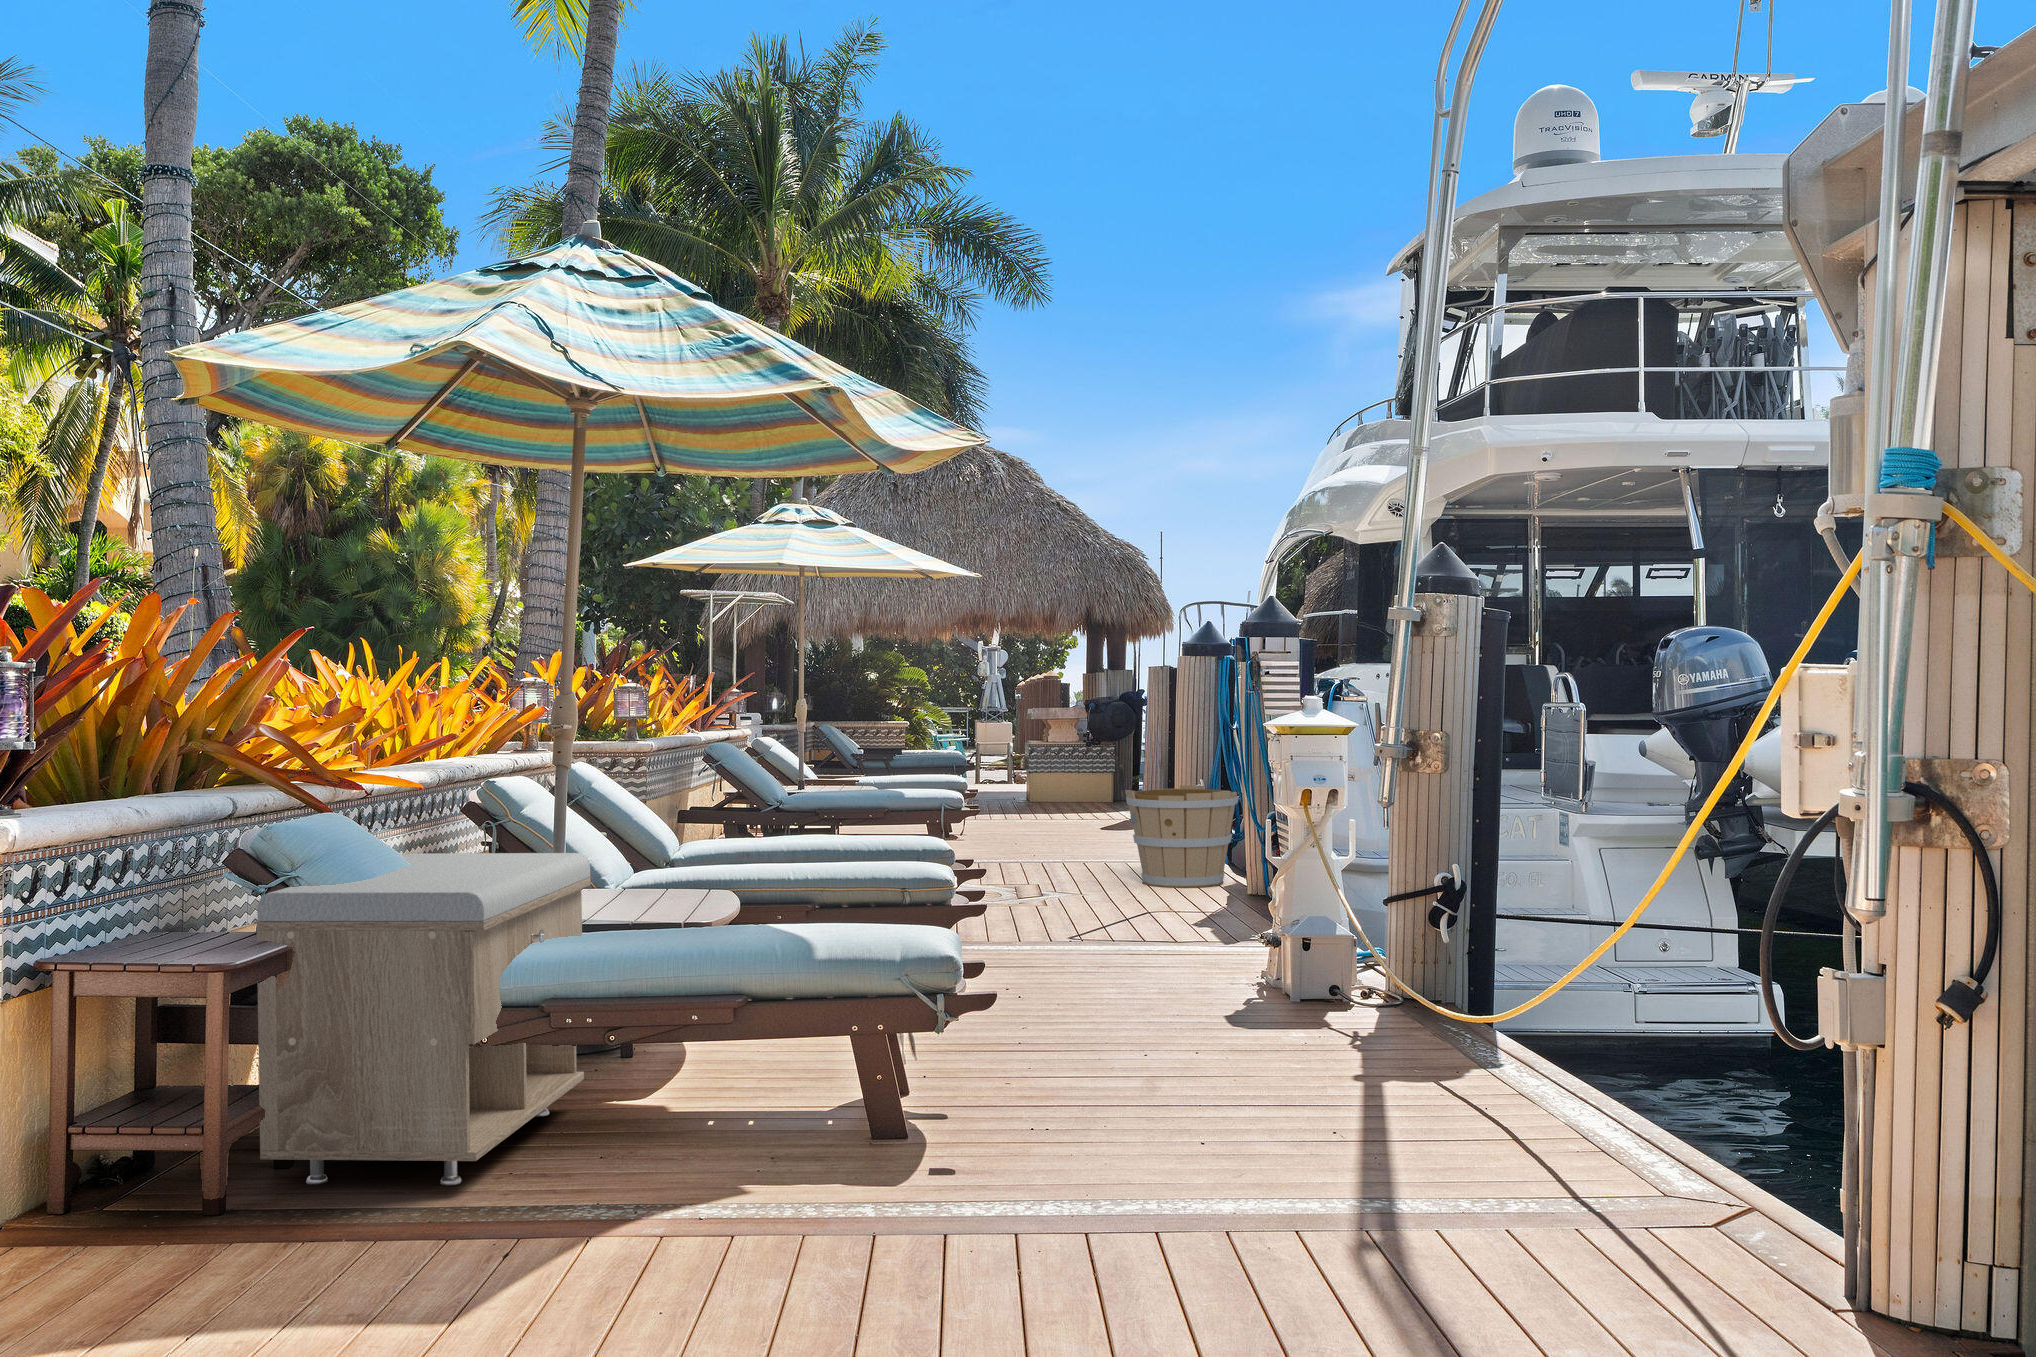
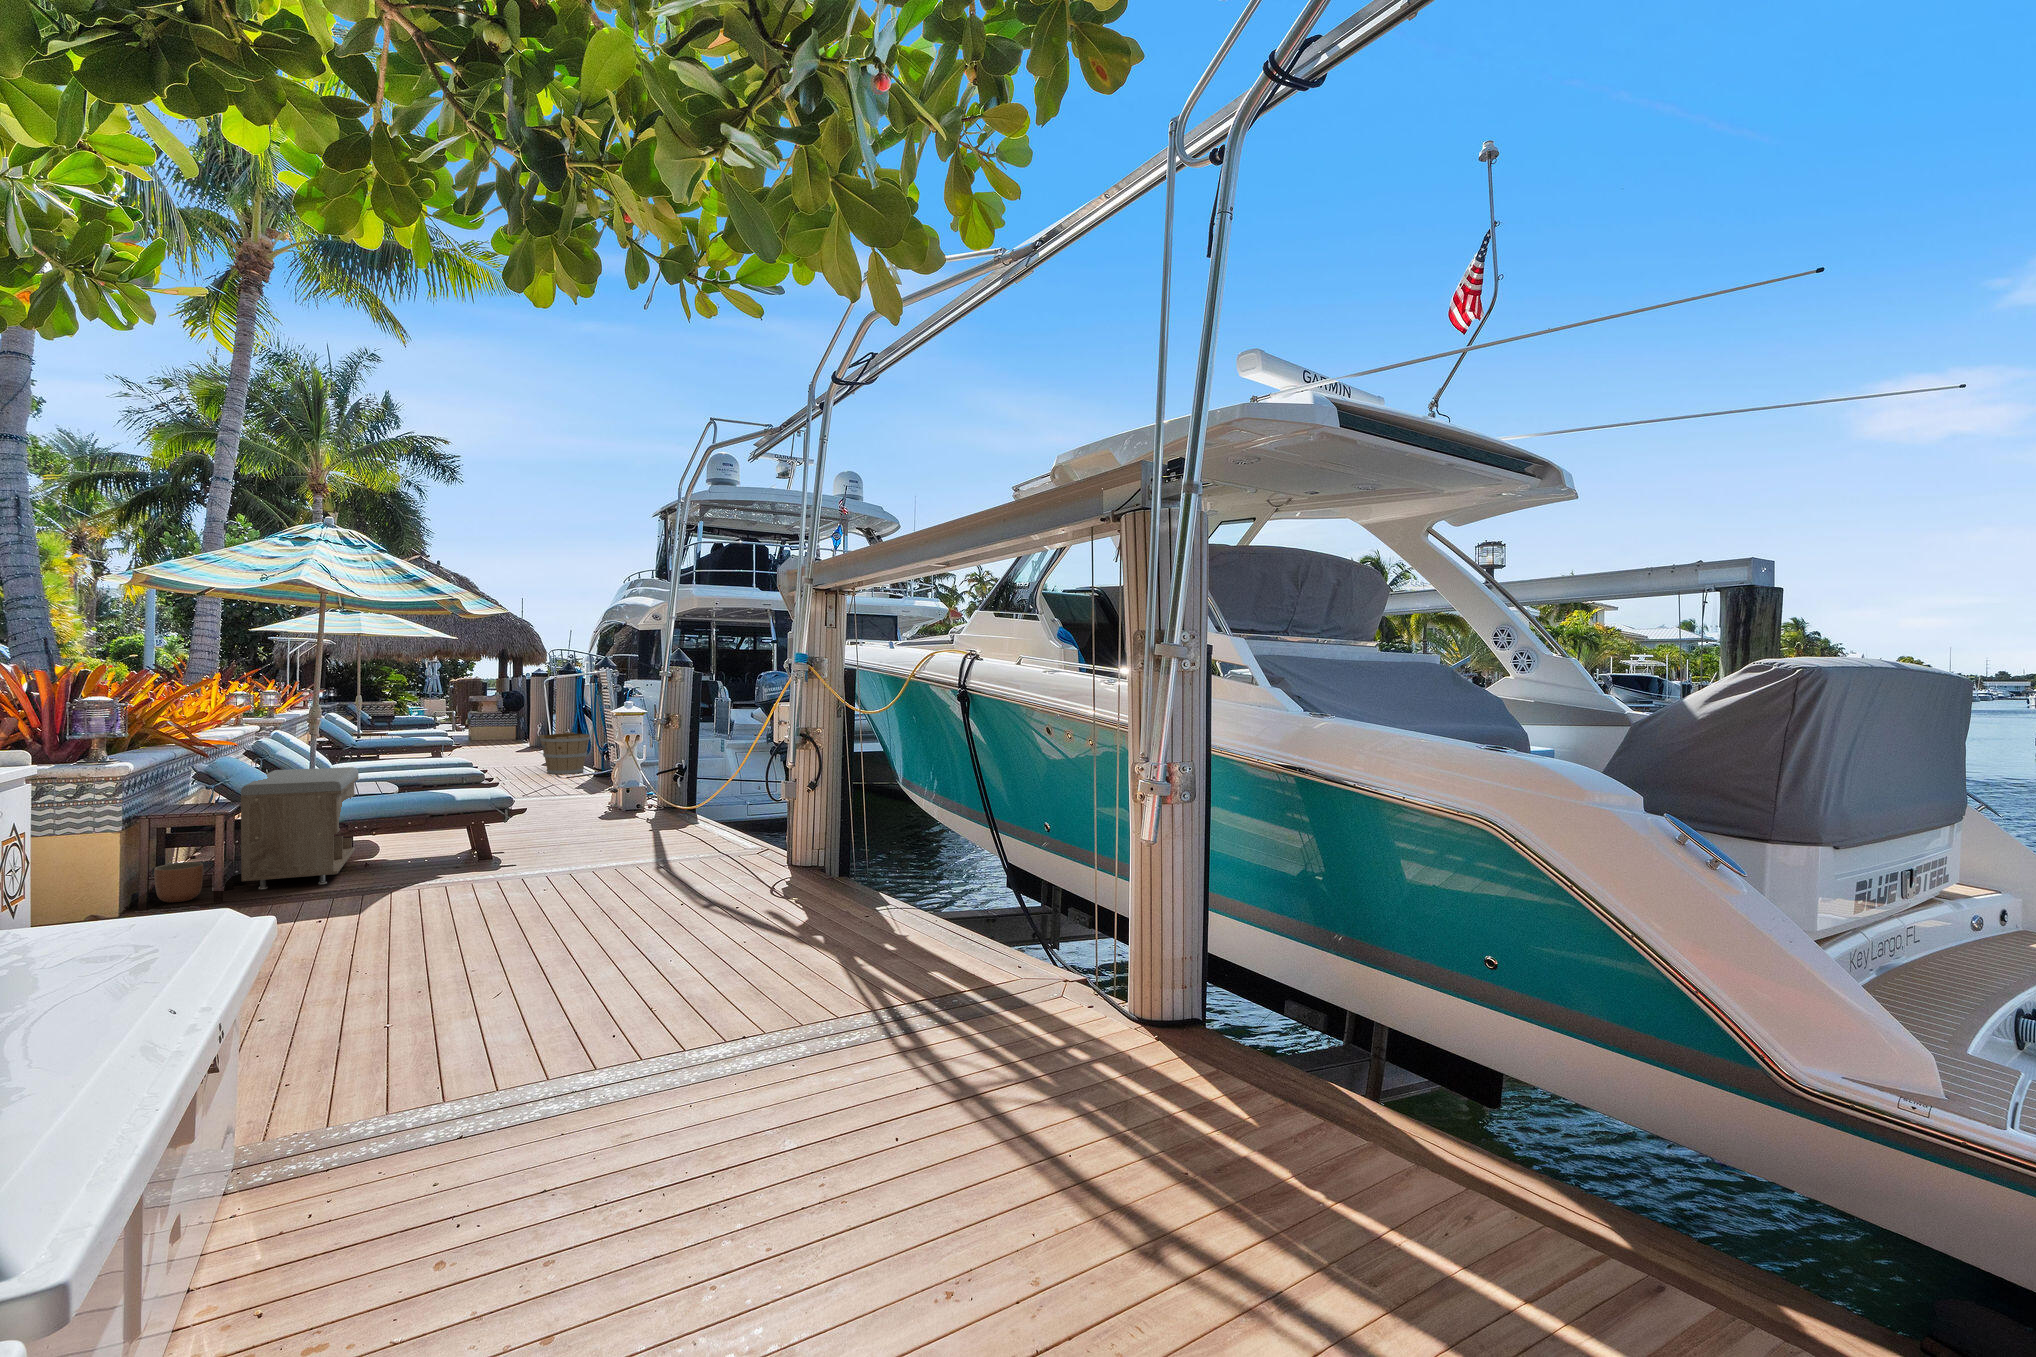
planter: none [60,1095,171,1205] -> present [154,862,203,903]

